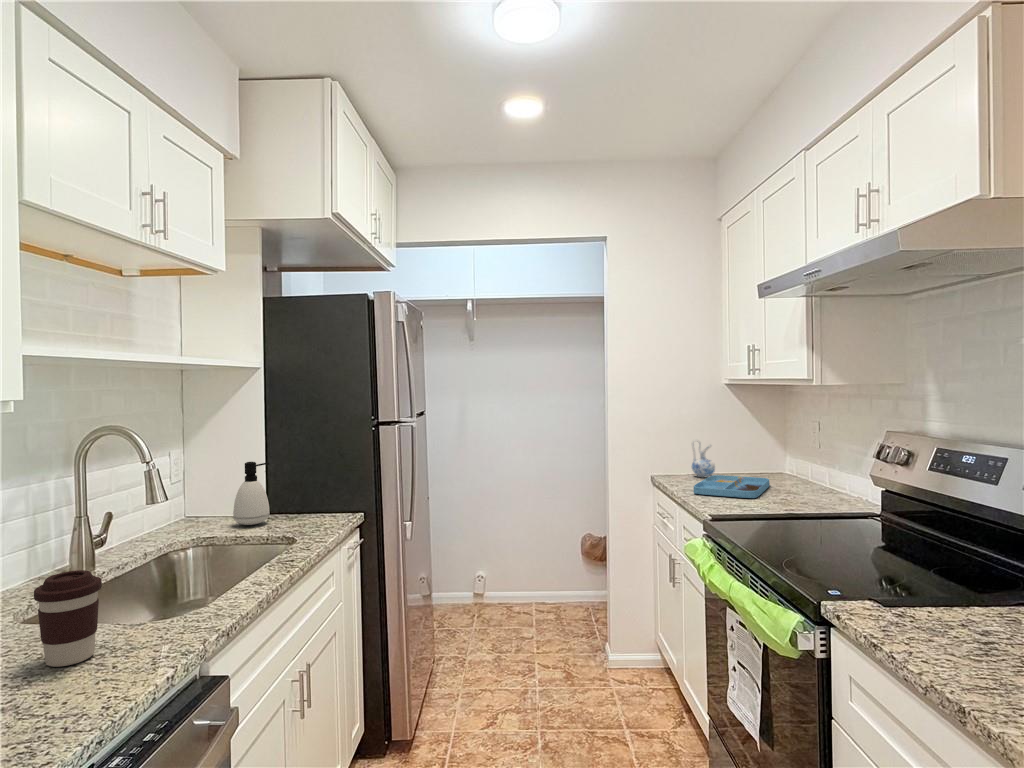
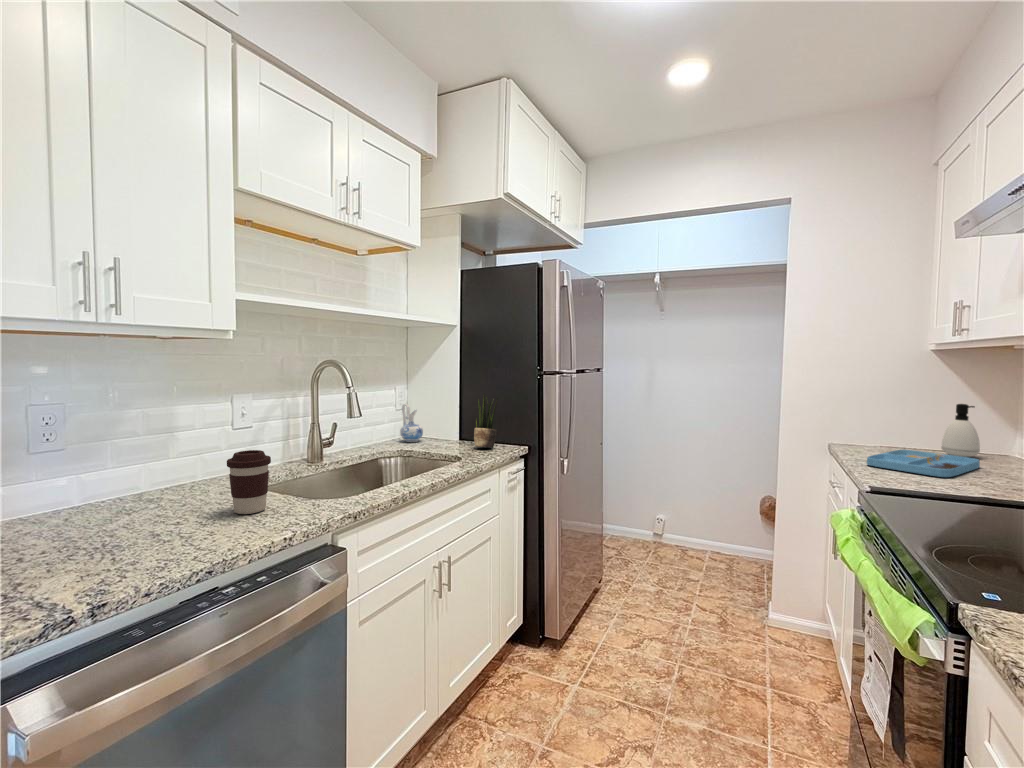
ceramic pitcher: present [692,439,715,477] -> present [400,404,423,442]
potted plant: none [297,451,326,521] -> present [474,394,498,447]
soap dispenser: present [233,462,270,525] -> present [941,404,980,457]

